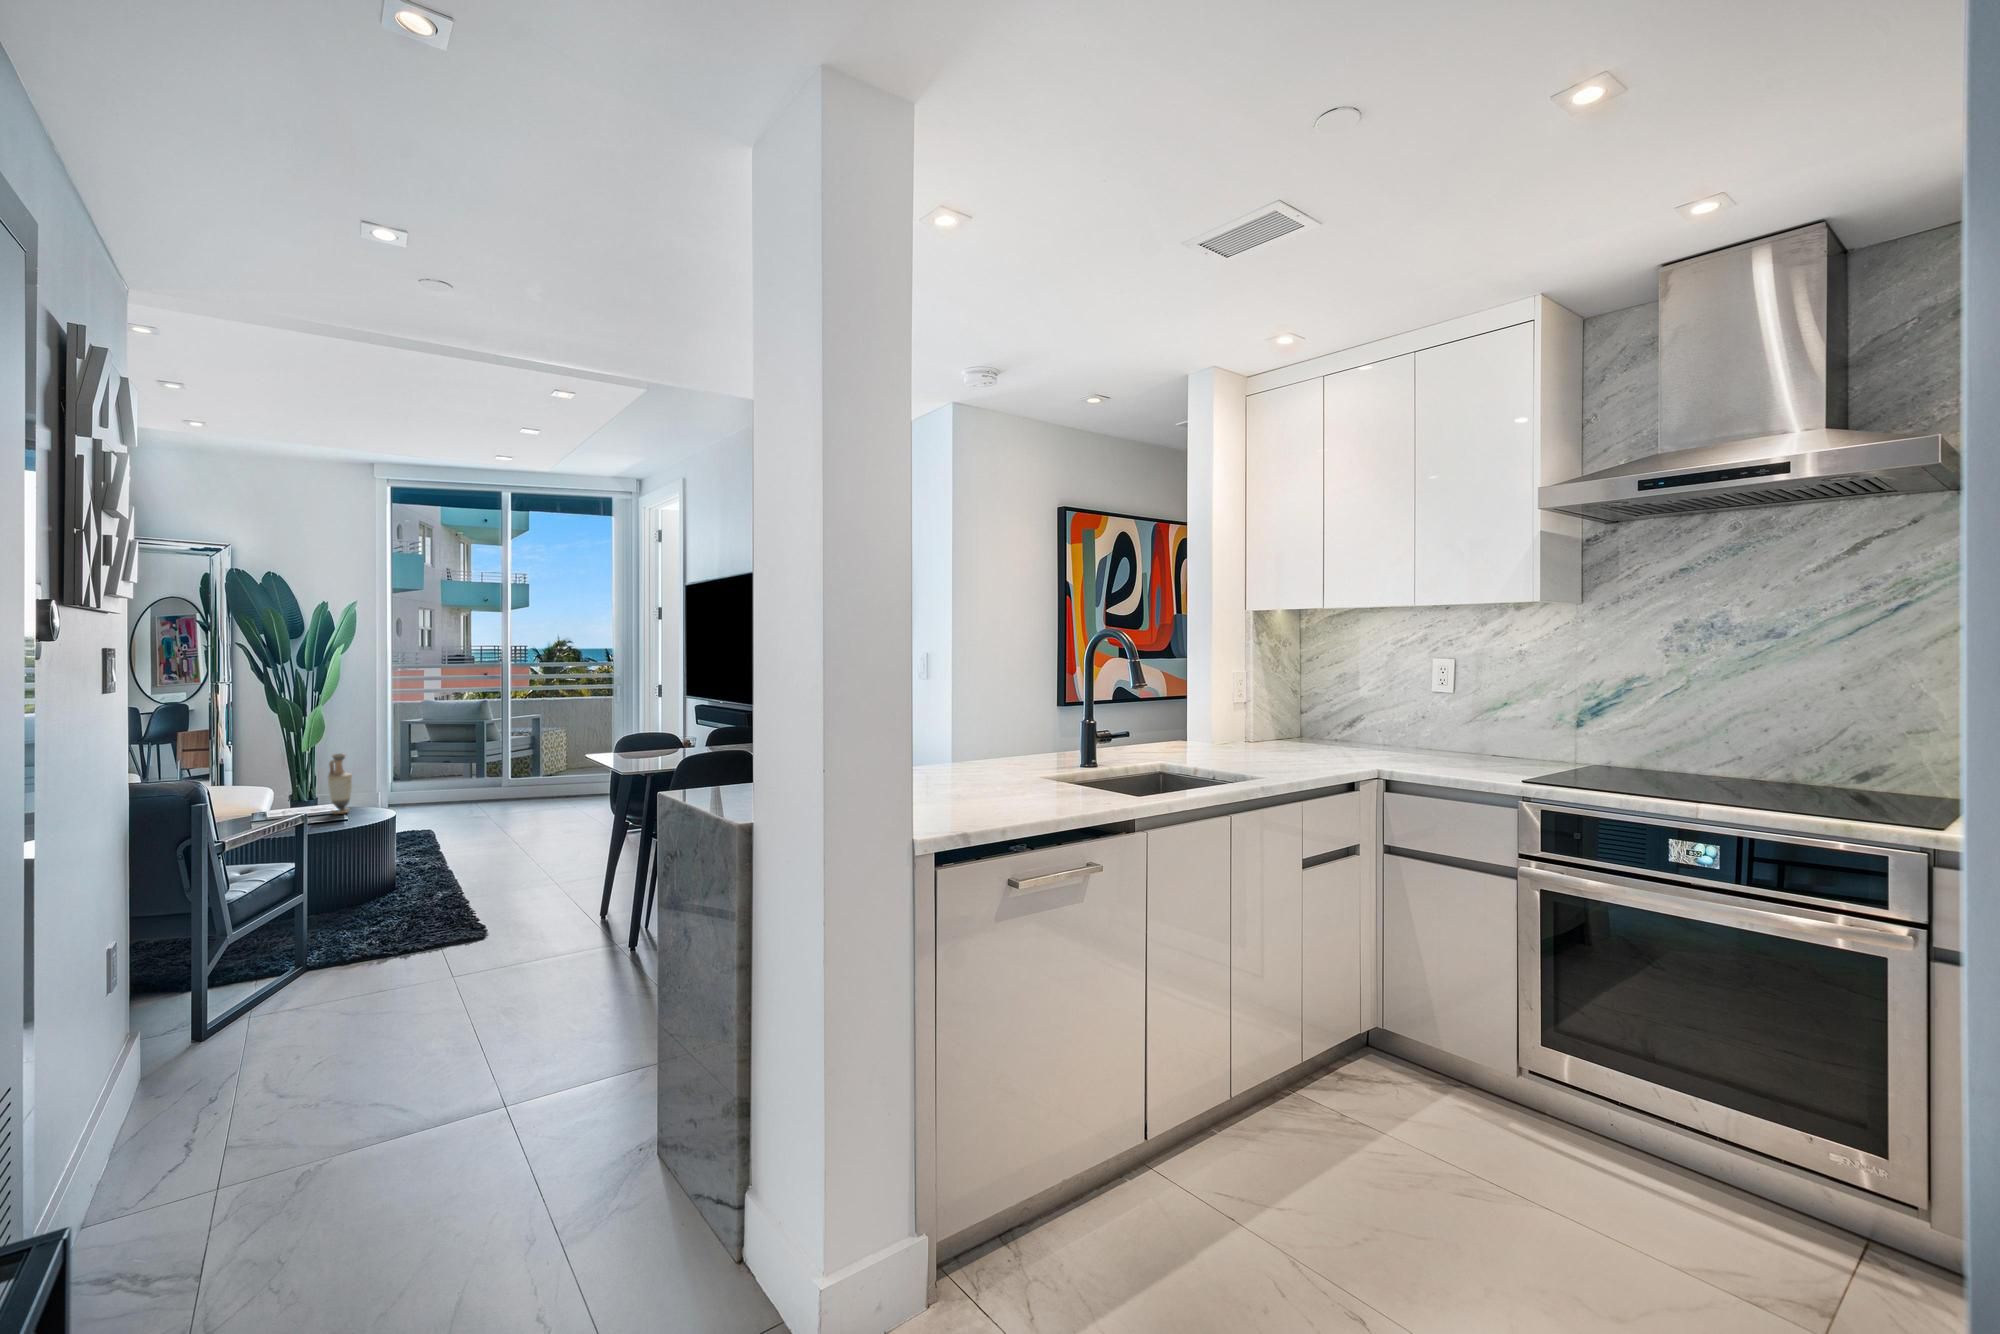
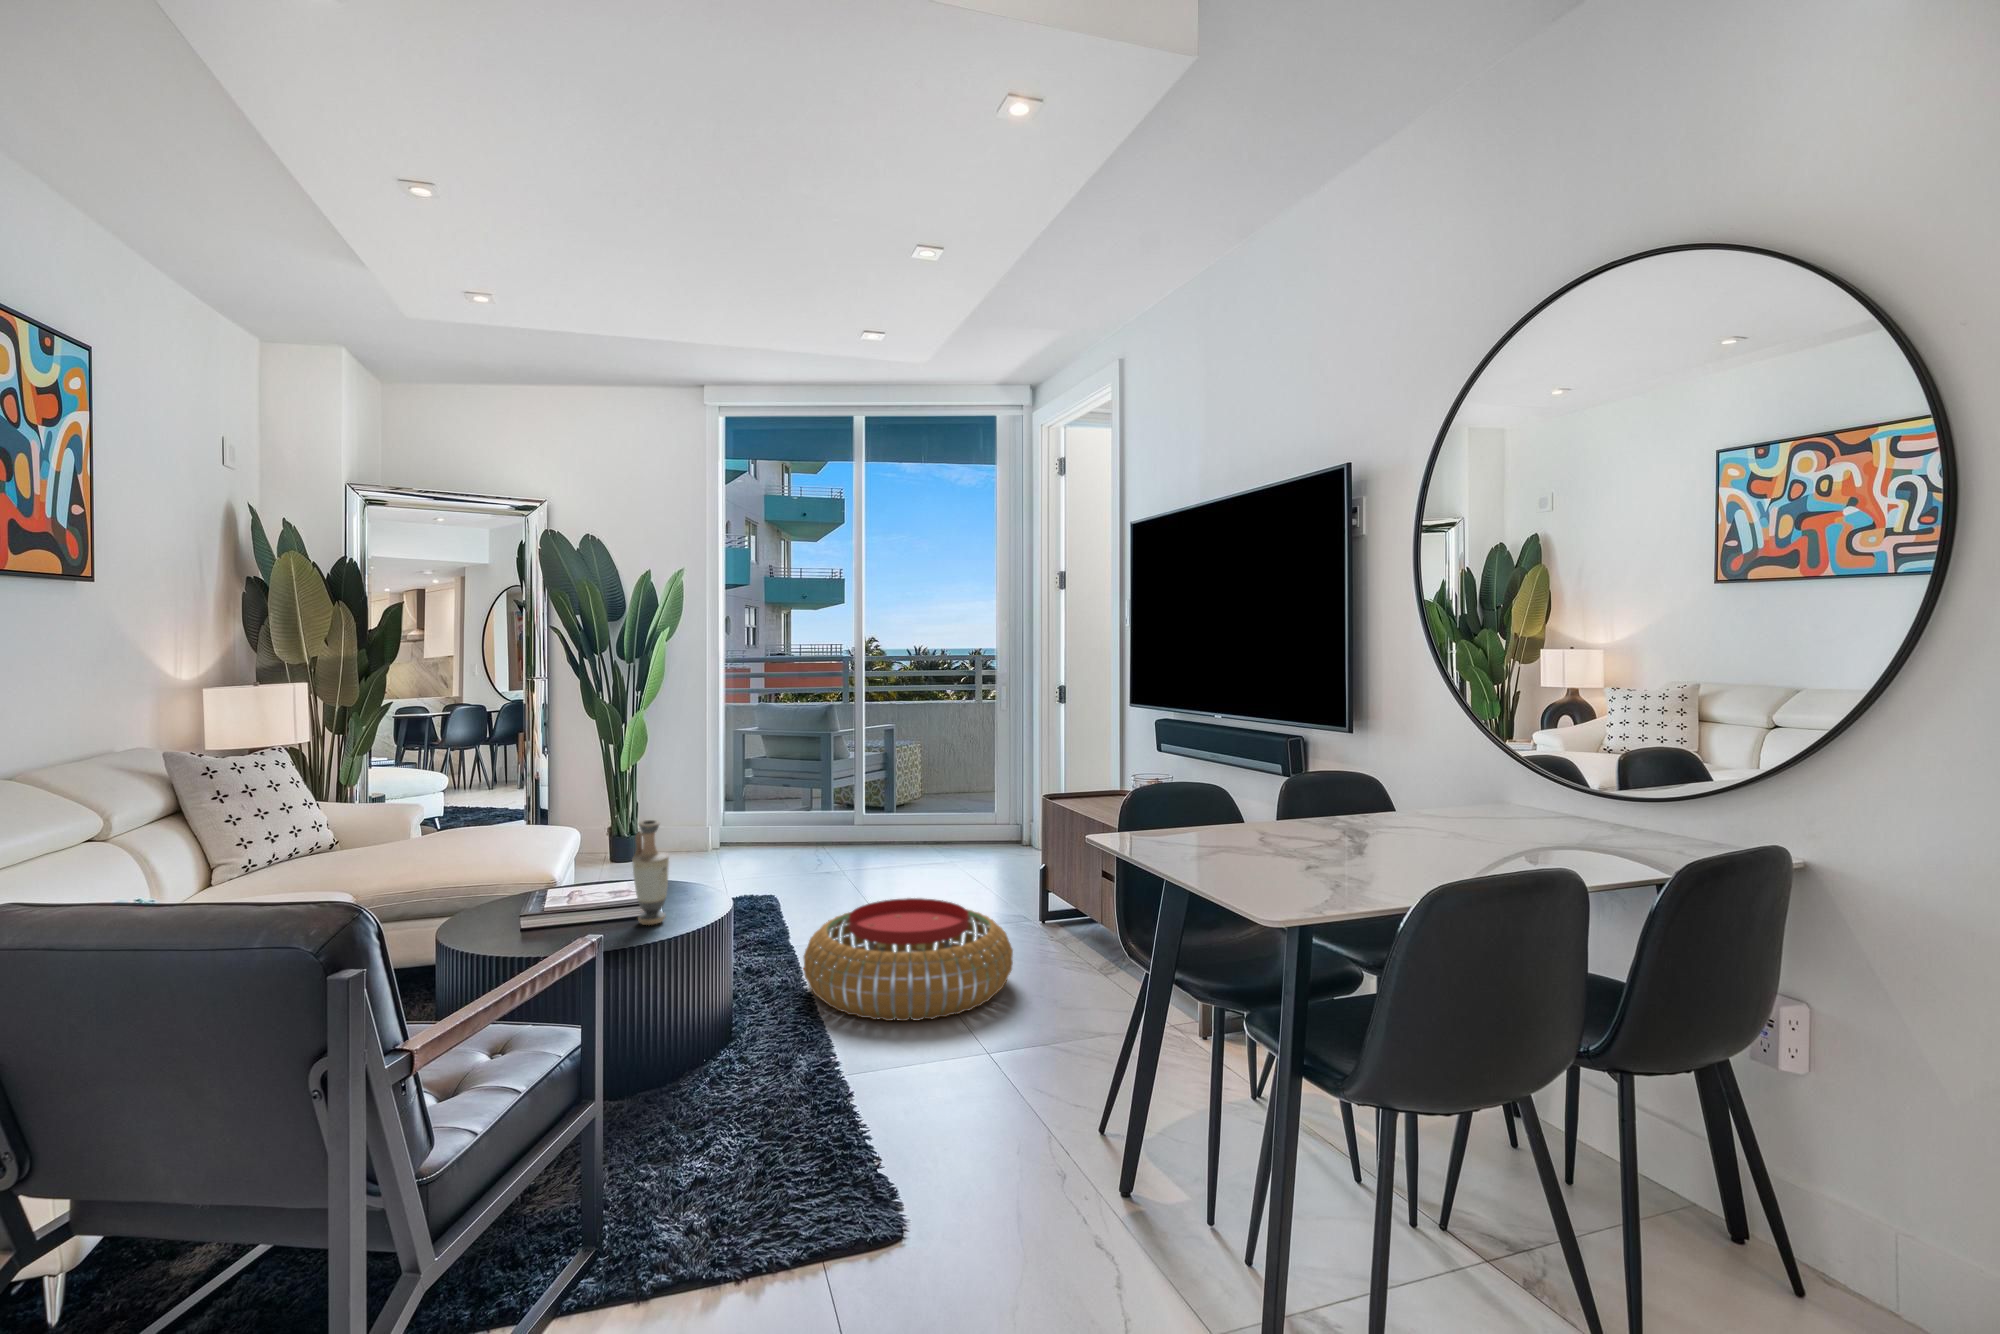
pouf: none [447,810,589,874] -> present [804,898,1013,1021]

